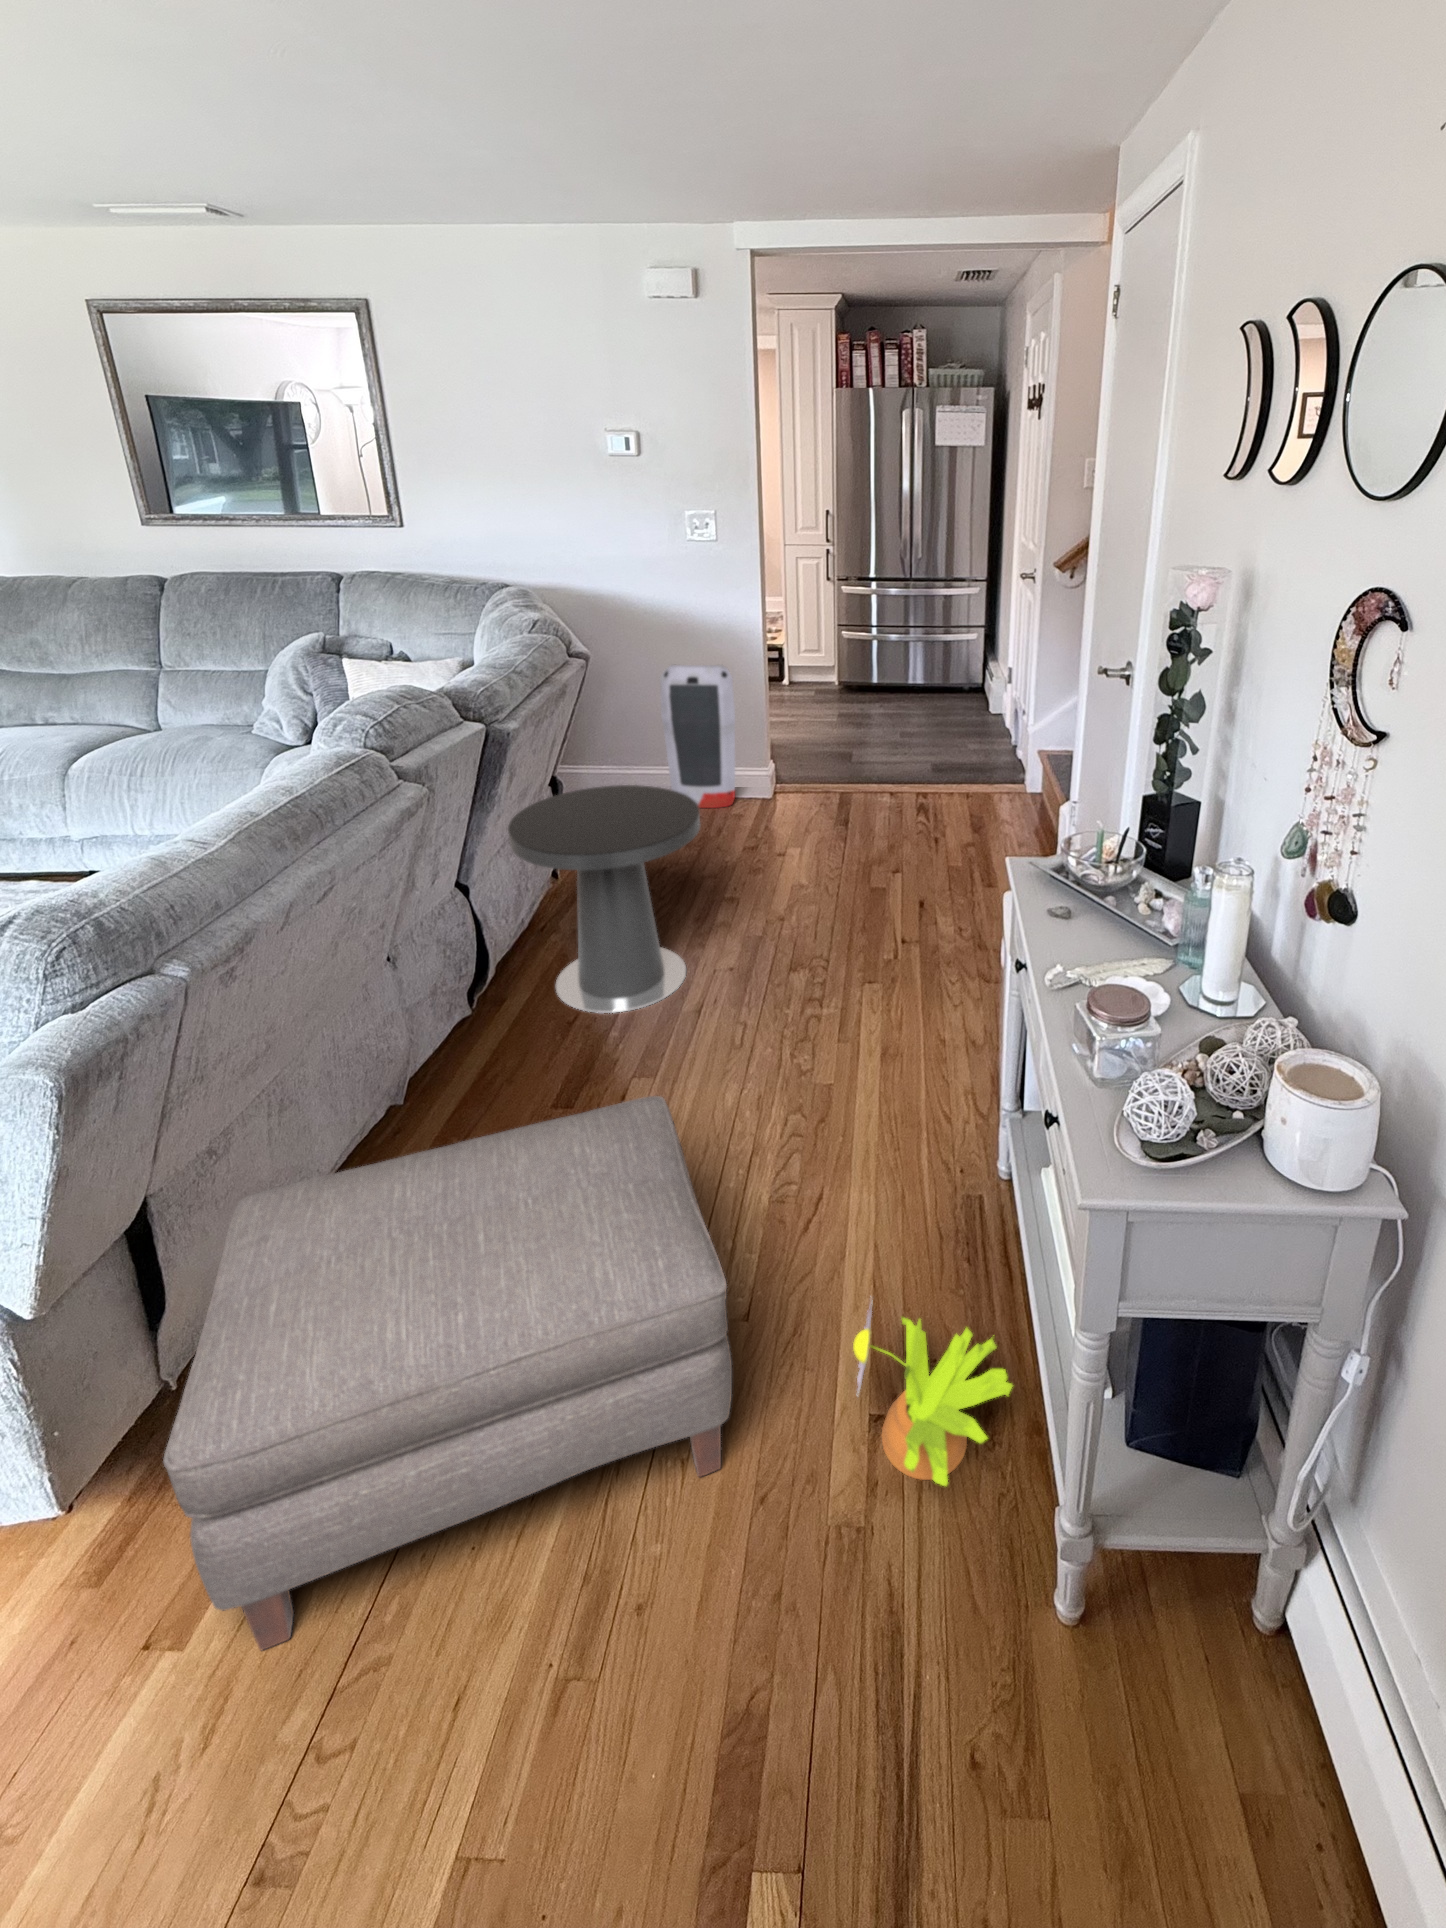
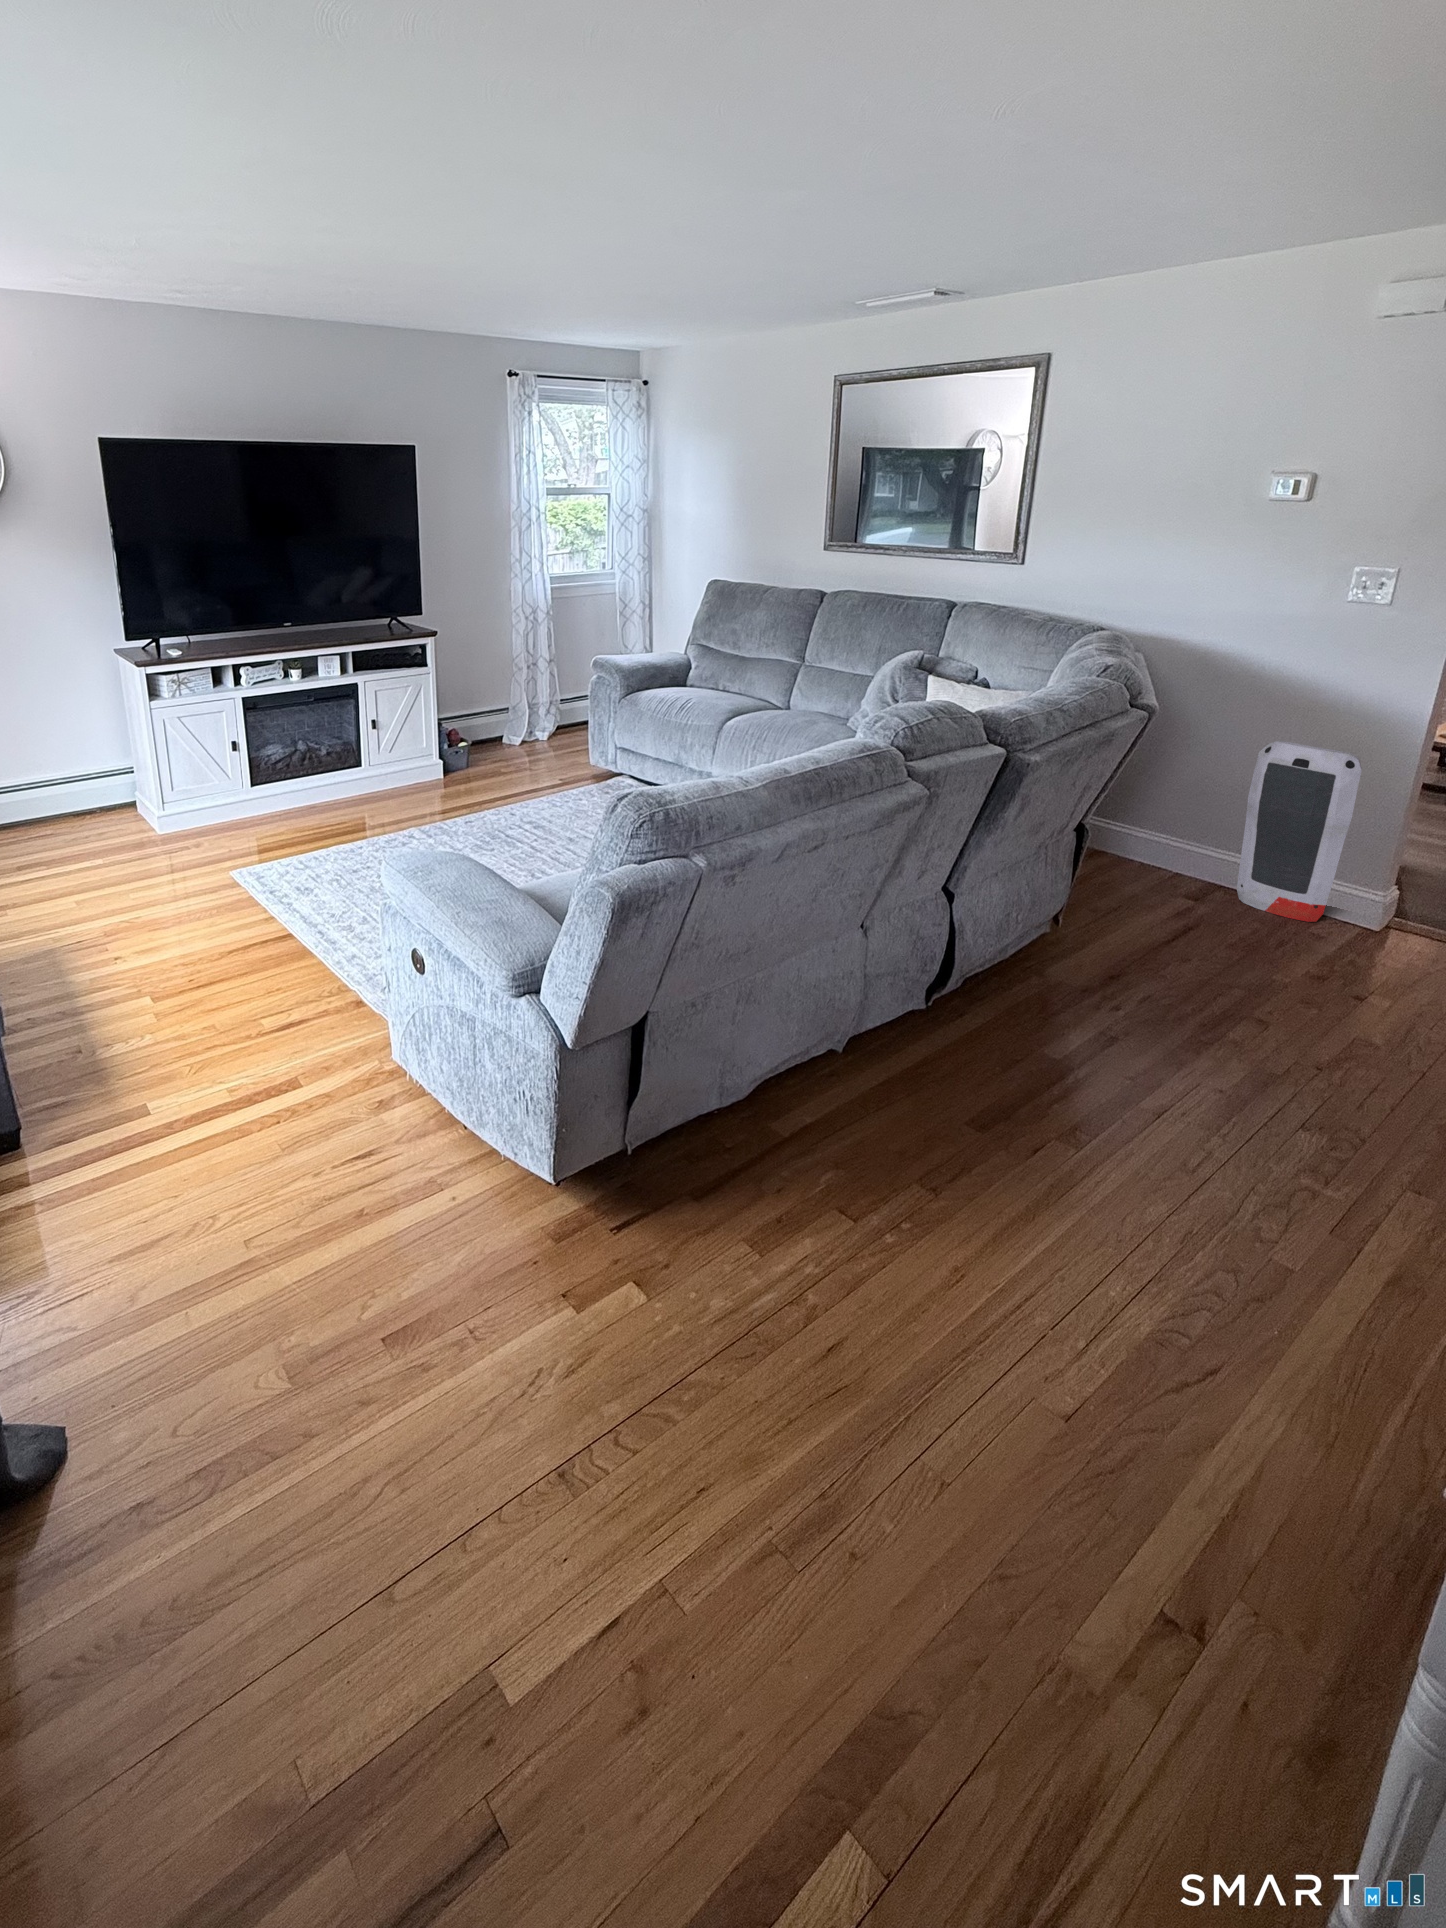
side table: present [508,785,700,1013] -> none [1007,840,1230,1083]
ottoman: present [163,1096,732,1650] -> none [594,1047,1047,1511]
decorative plant: present [853,1300,1012,1486] -> none [1130,1471,1365,1744]

